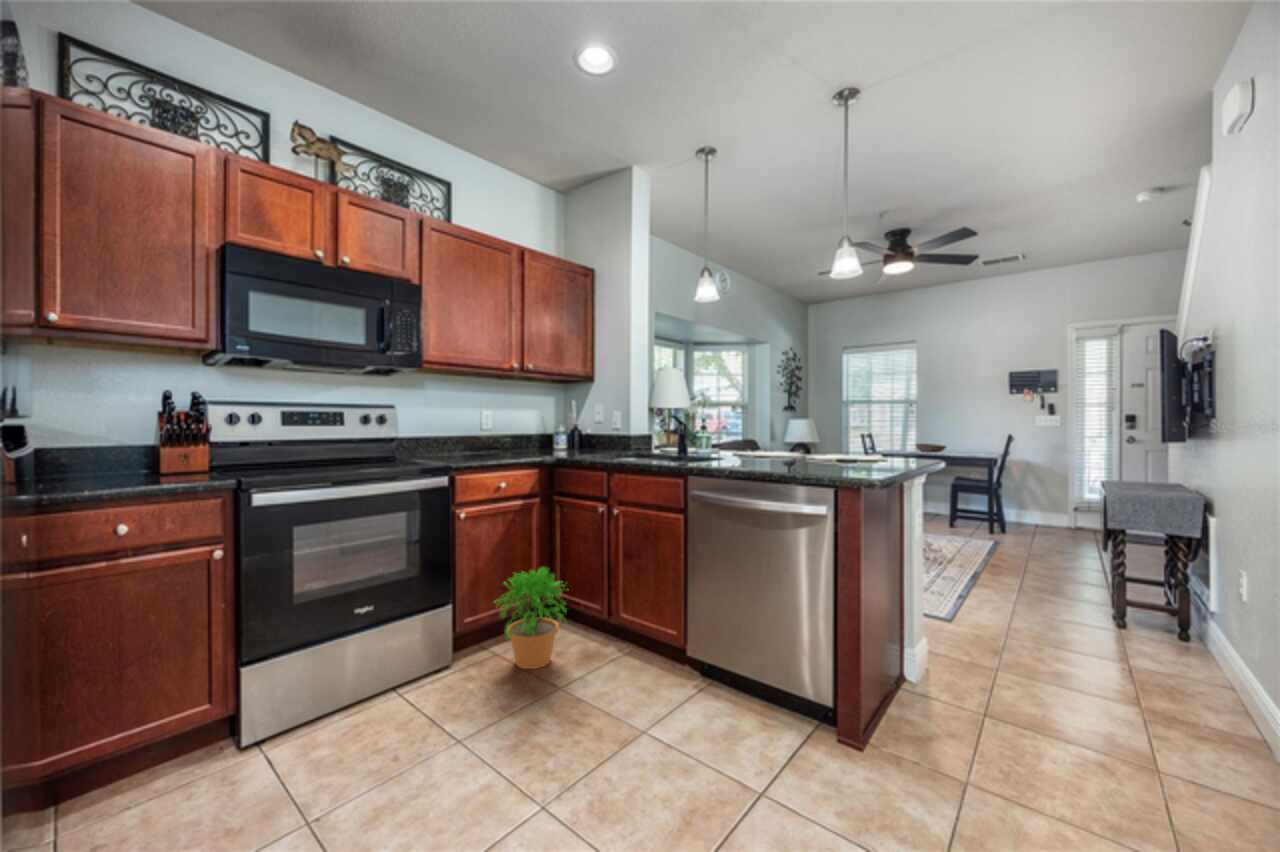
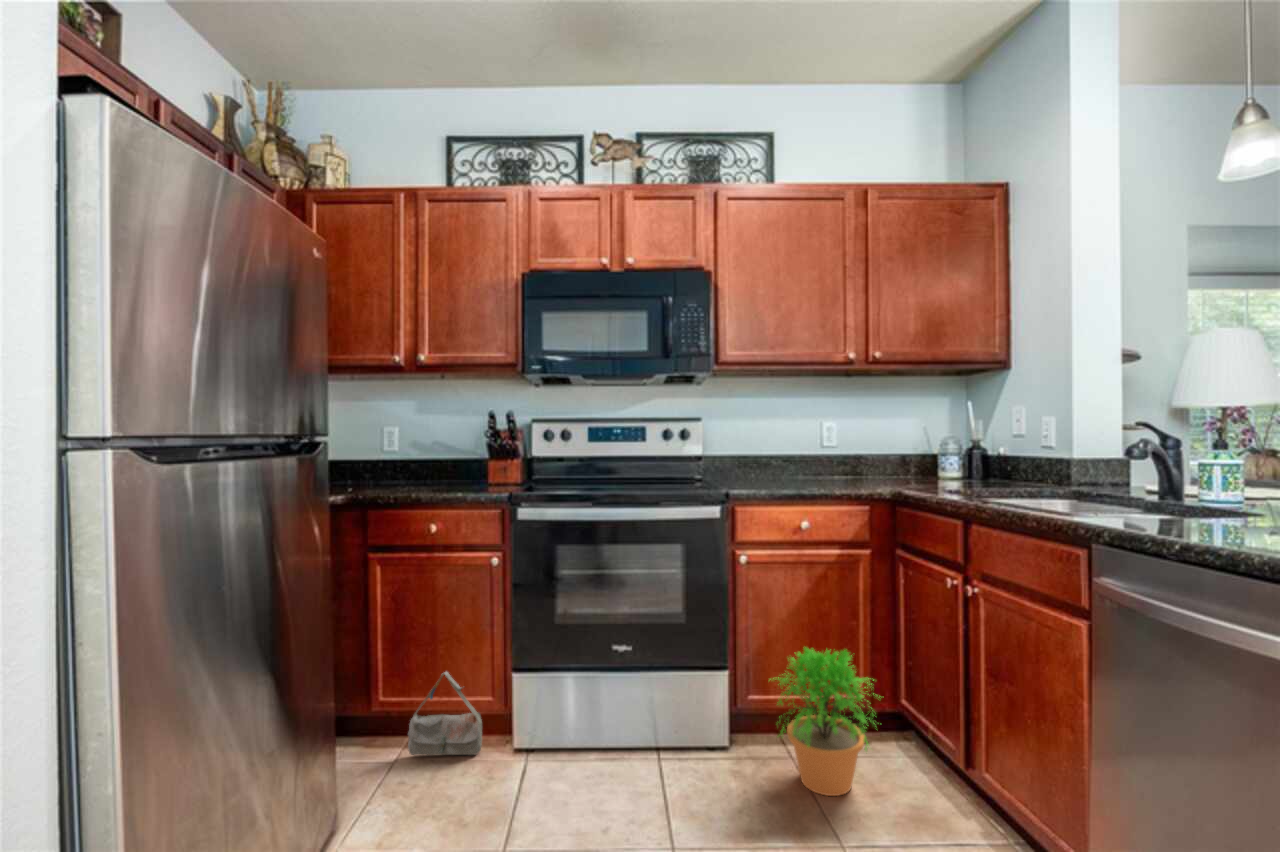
bag: none [80,691,203,810] -> present [408,672,482,755]

